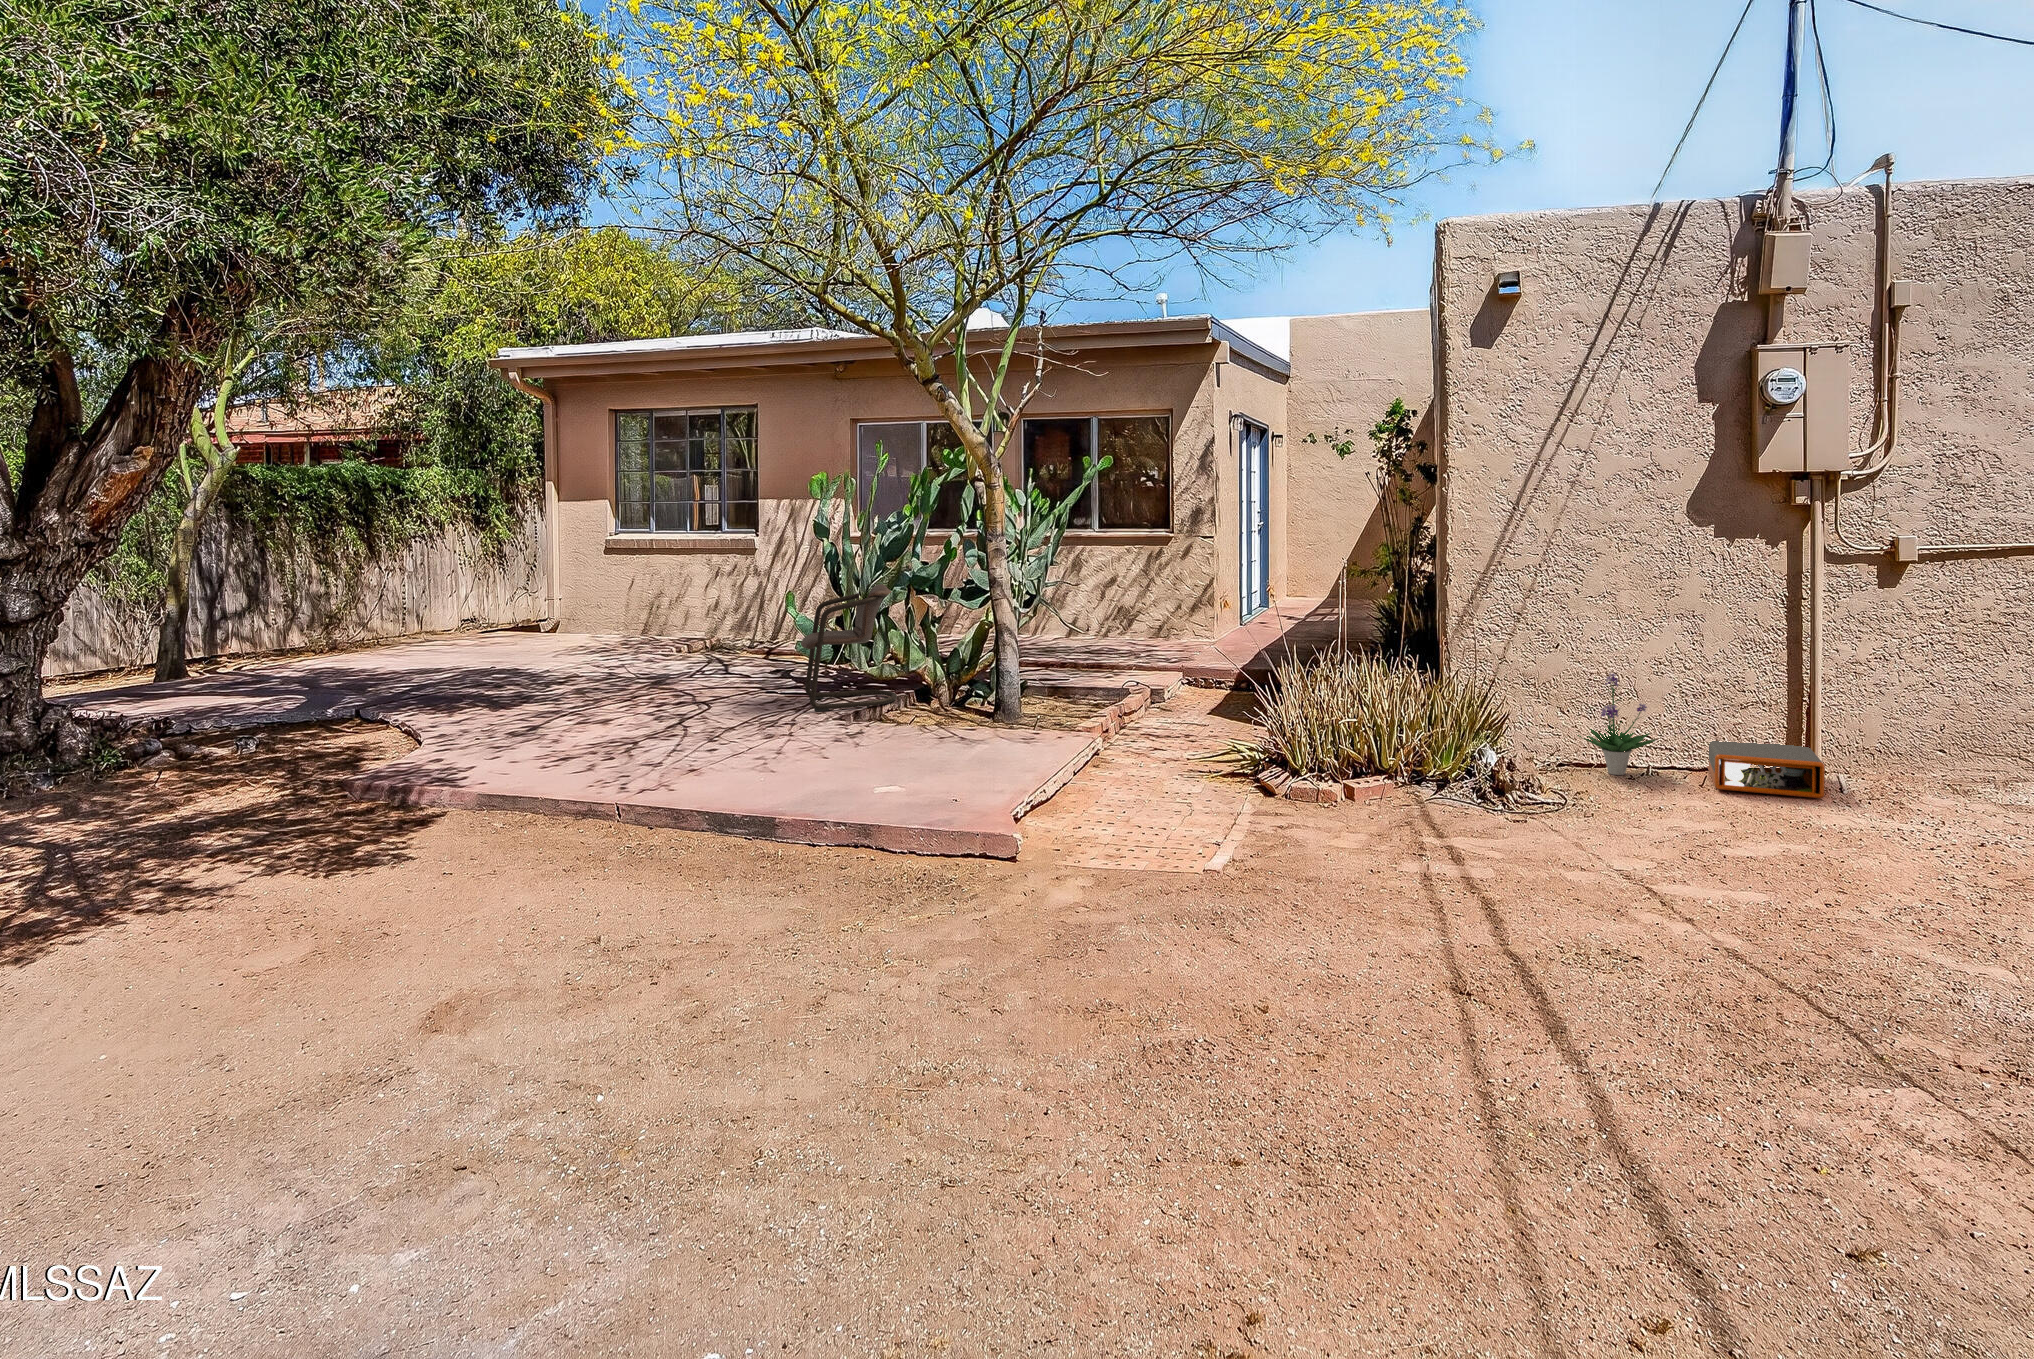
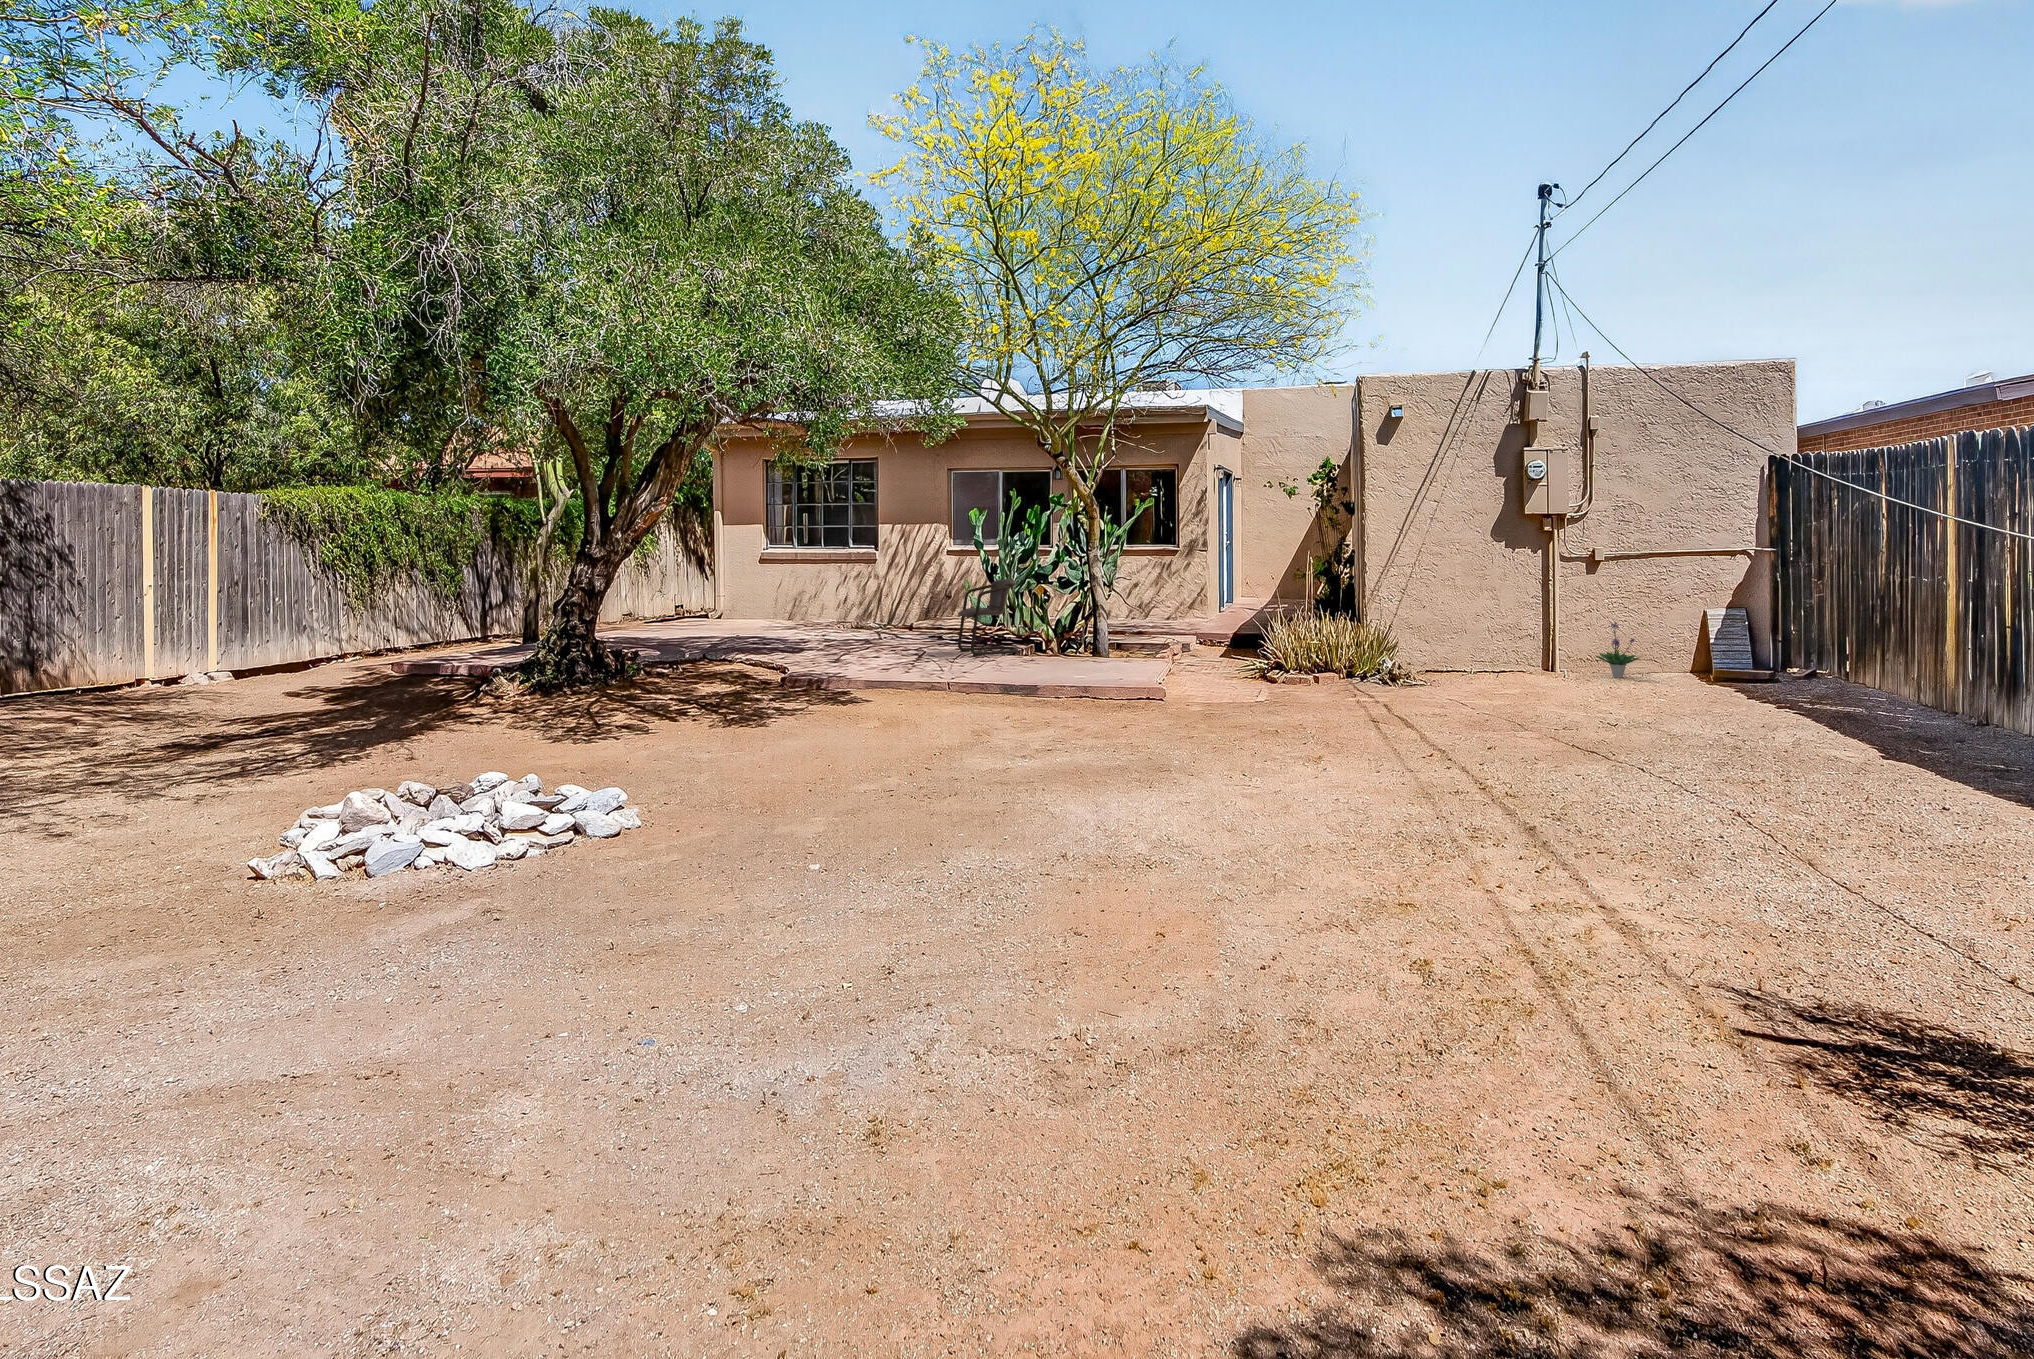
potted plant: present [1576,673,1656,775] -> present [1596,622,1640,678]
storage box: present [1707,741,1825,798] -> none [1501,654,1556,680]

